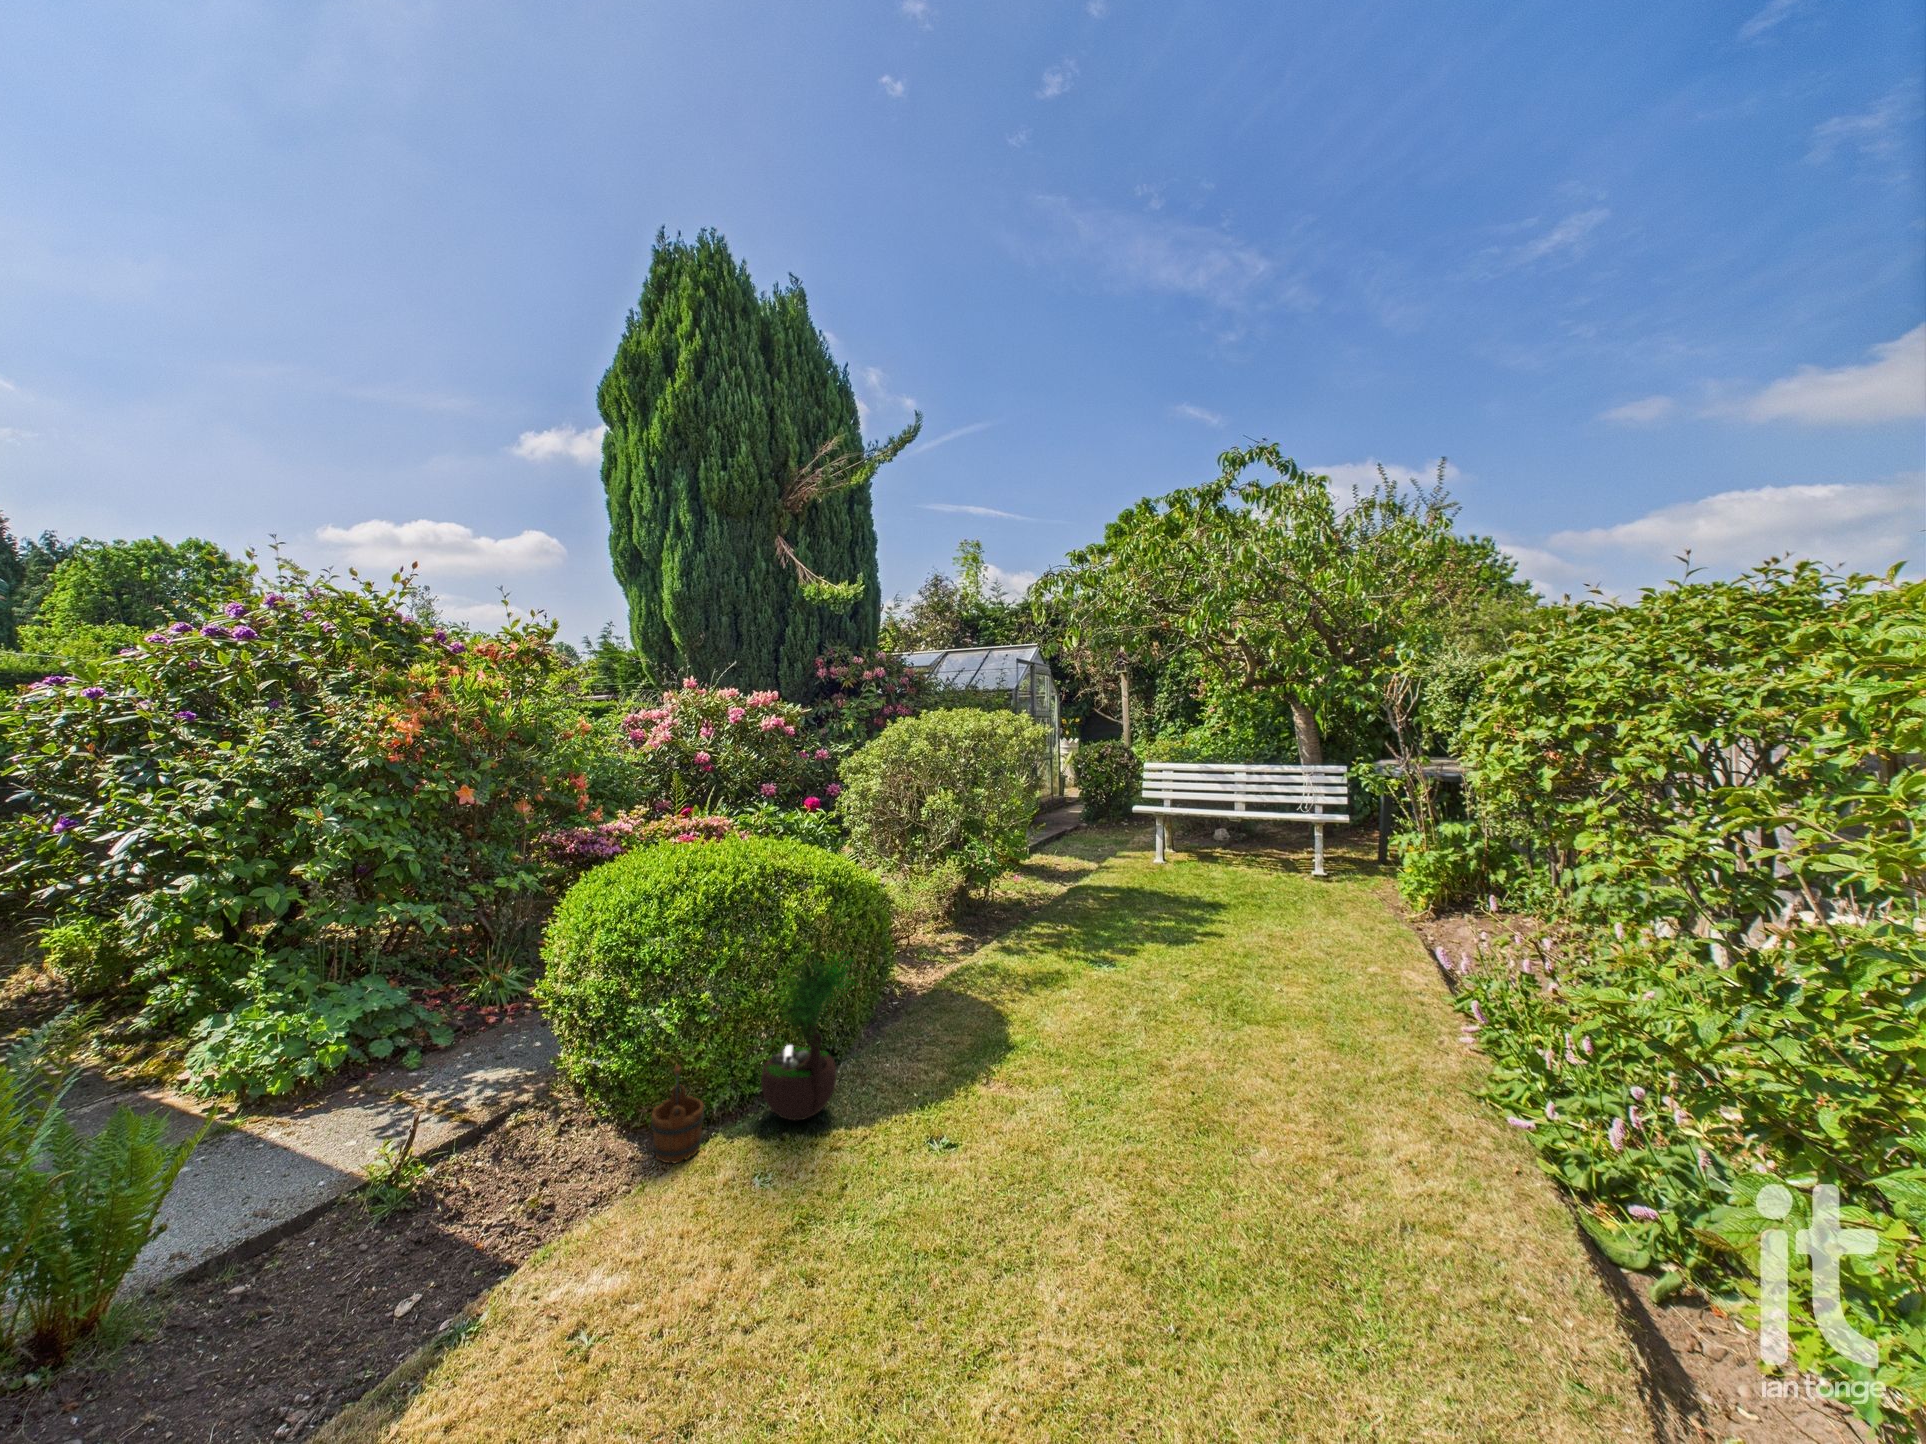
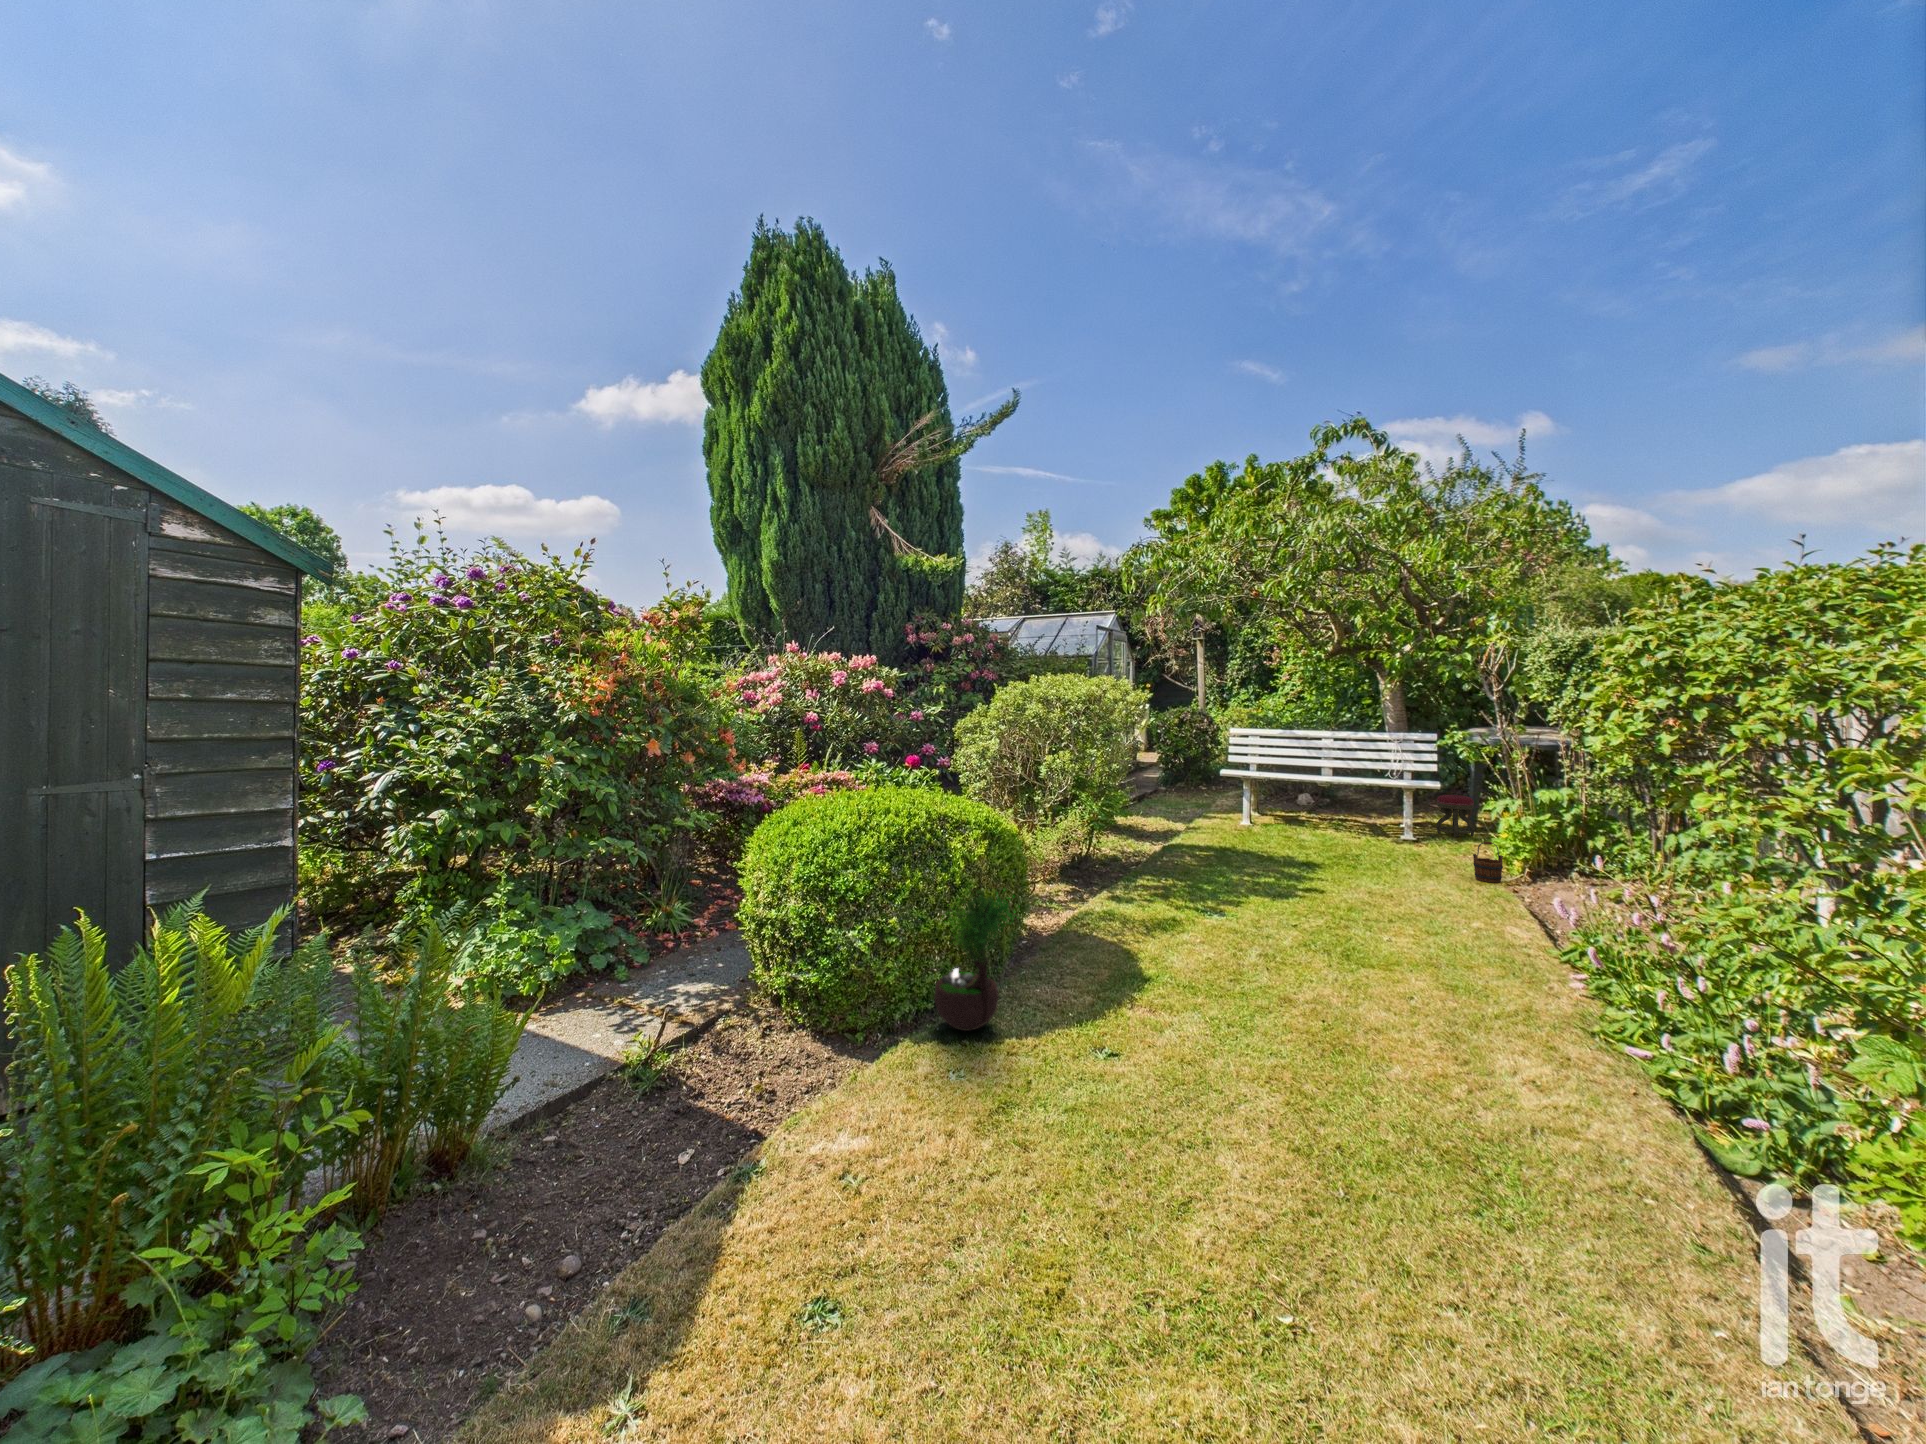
stool: none [1348,827,1385,870] -> present [1436,795,1475,837]
wooden bucket: present [651,1065,704,1163] -> present [1473,842,1503,883]

